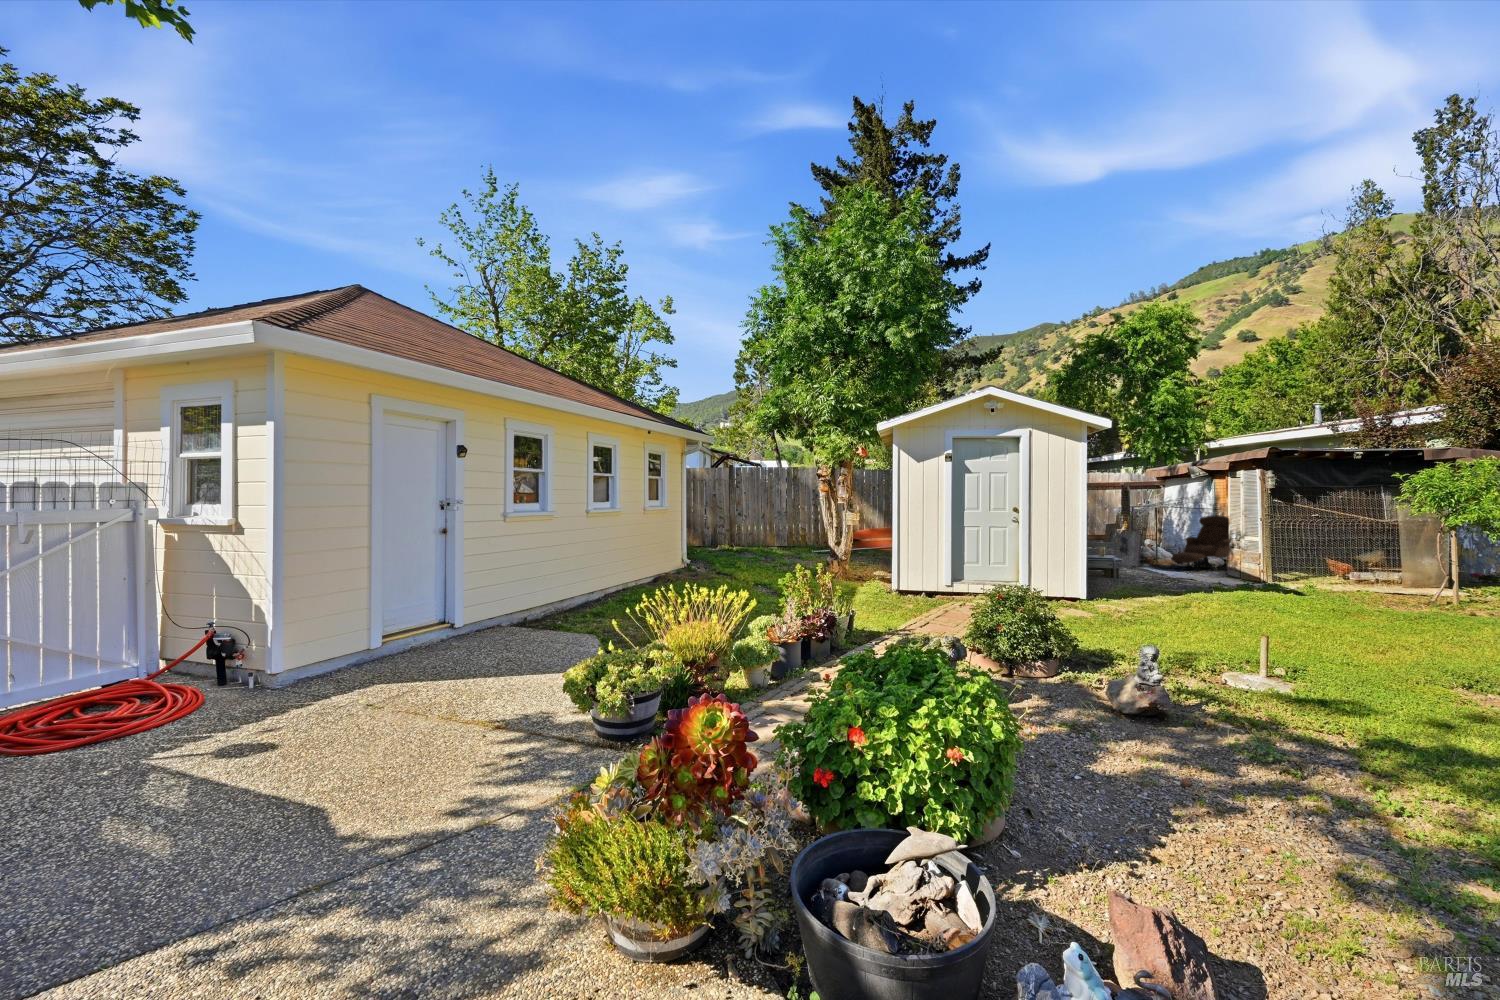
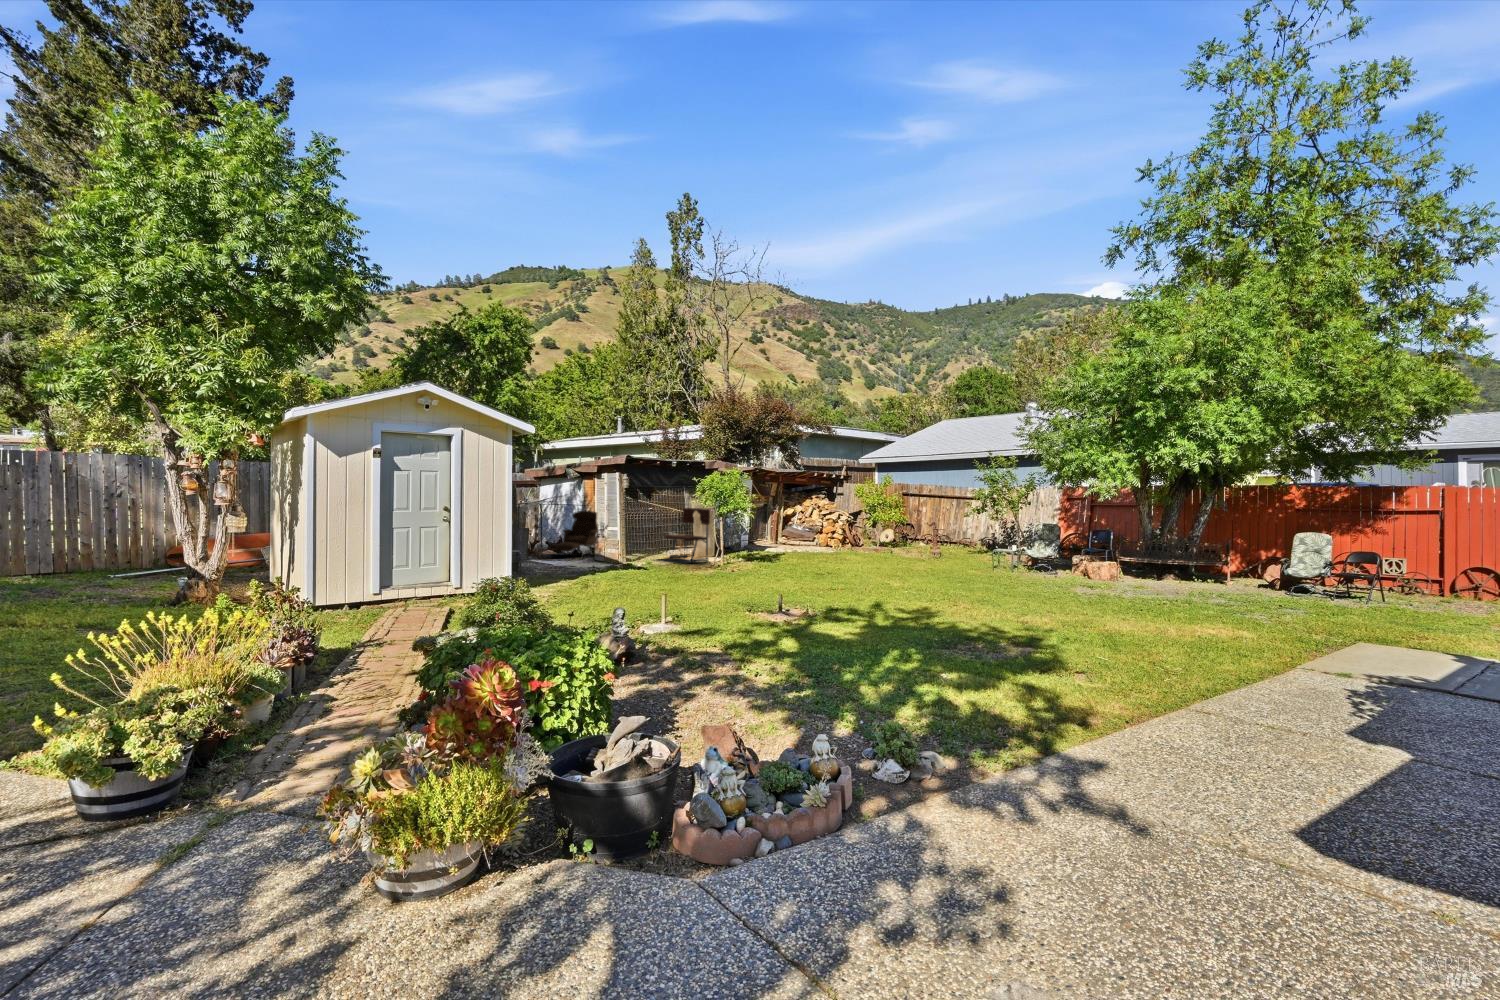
bench: none [1338,514,1426,591] -> present [665,508,710,561]

